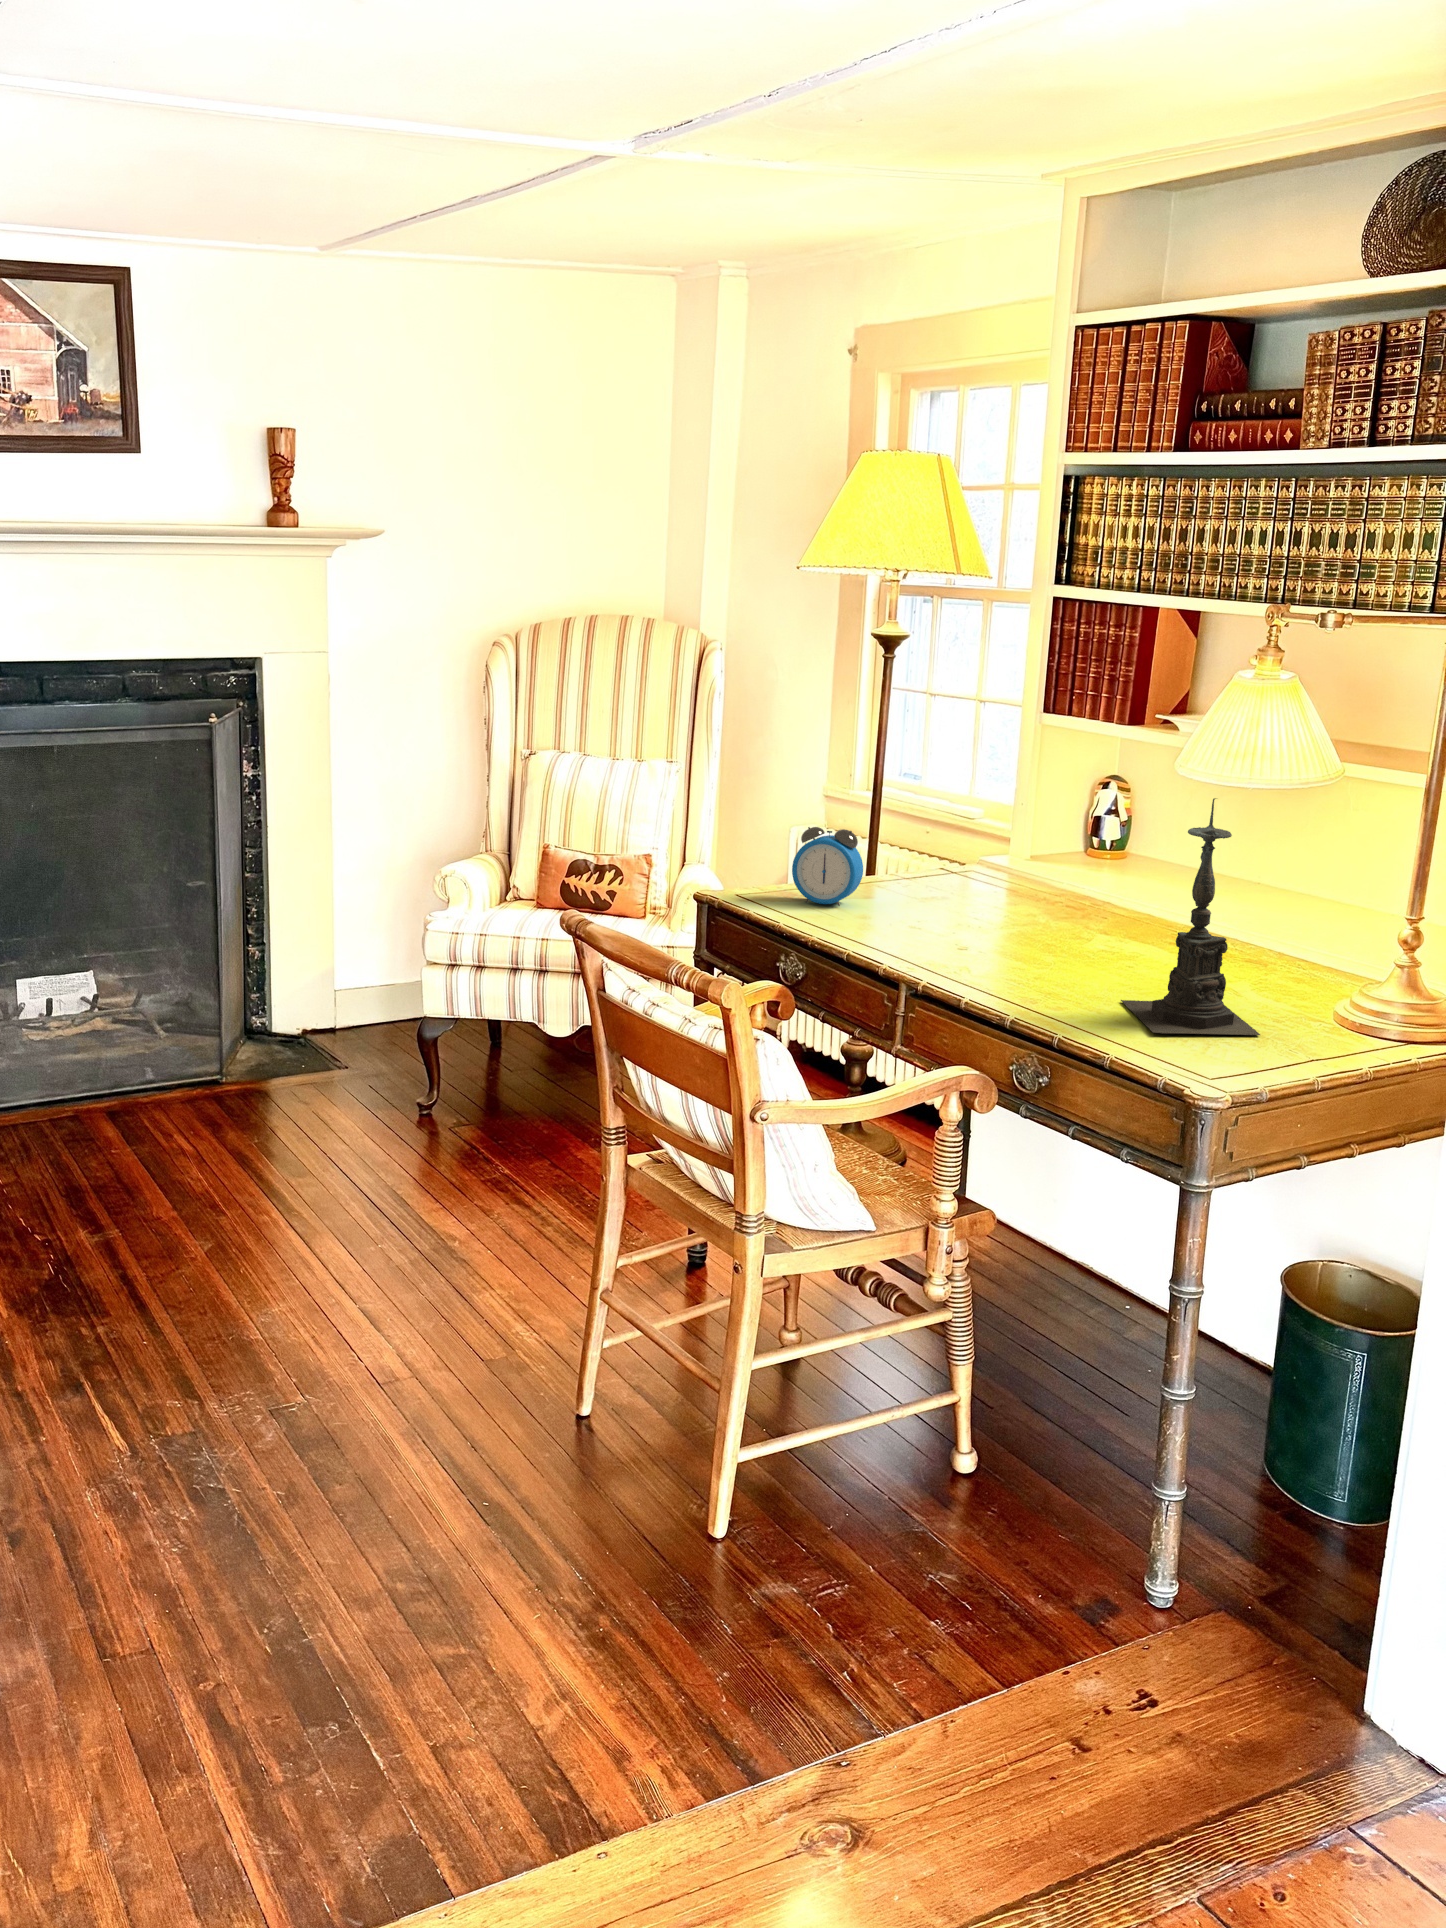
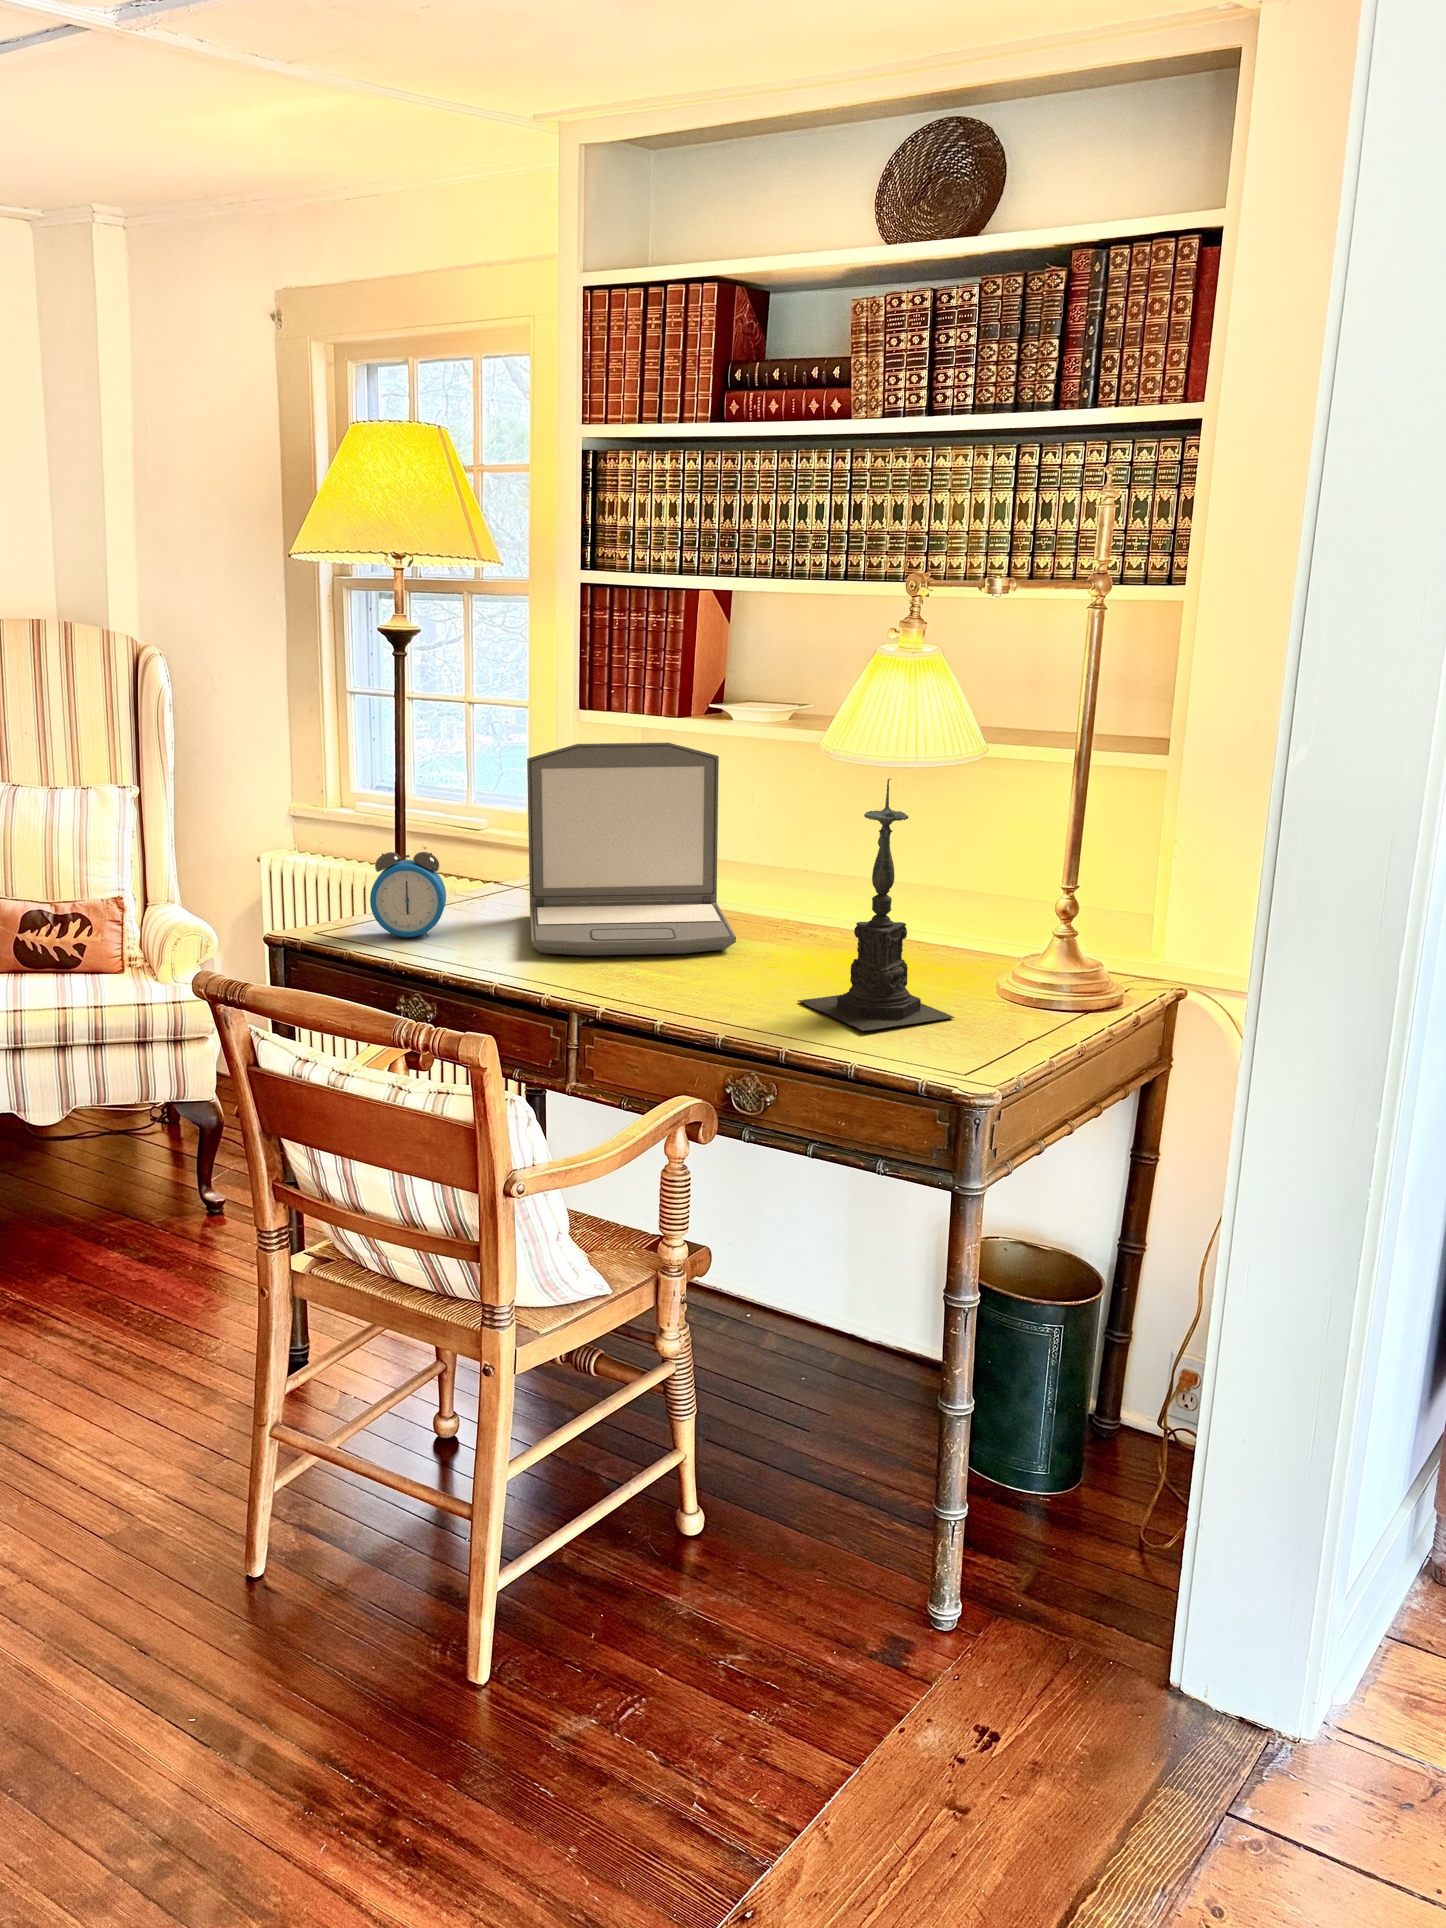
laptop: none [915,744,1140,949] -> present [527,743,736,955]

